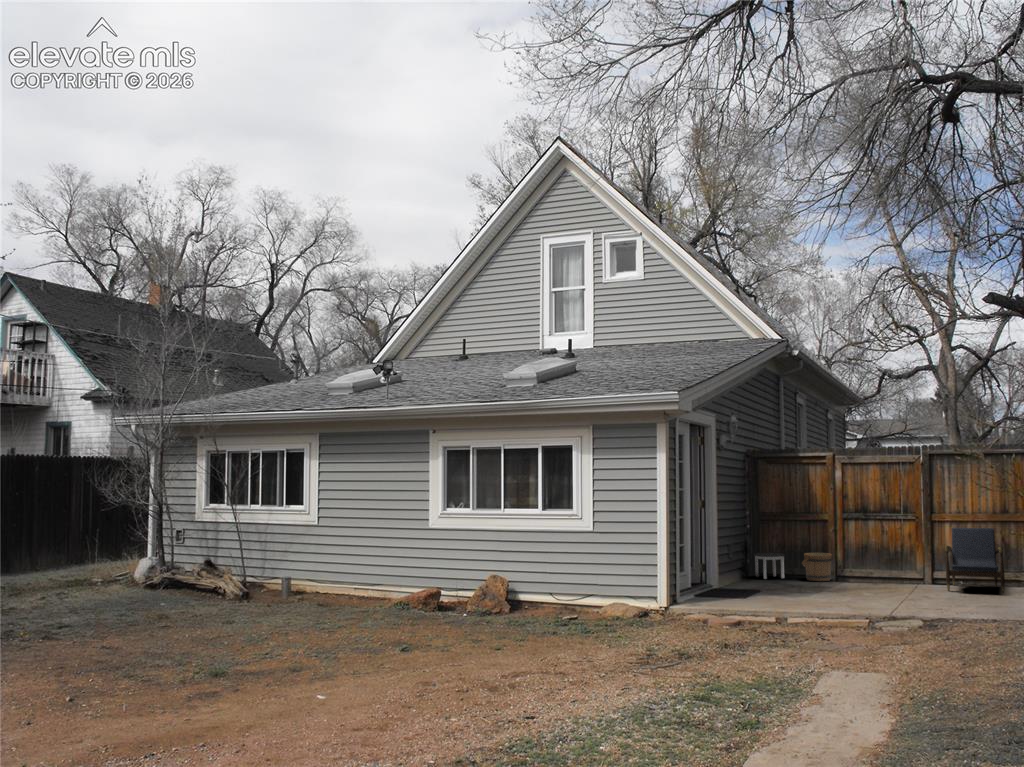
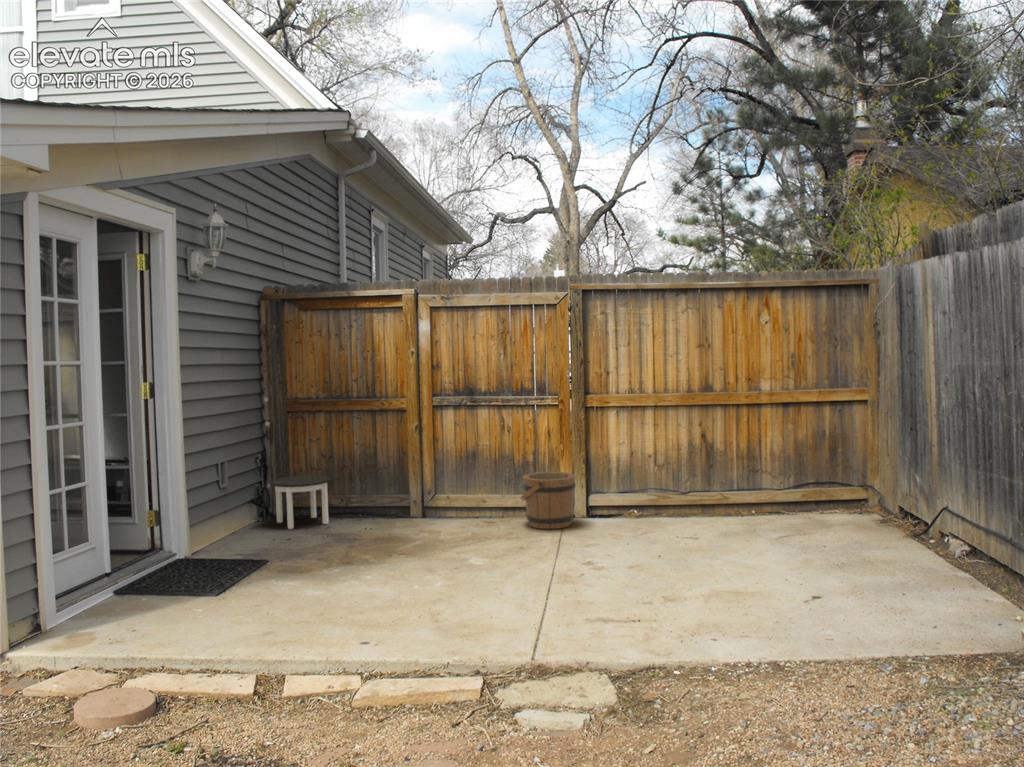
lounge chair: present [945,528,1005,593] -> none [615,416,720,539]
bucket: present [802,553,832,581] -> present [521,472,575,529]

